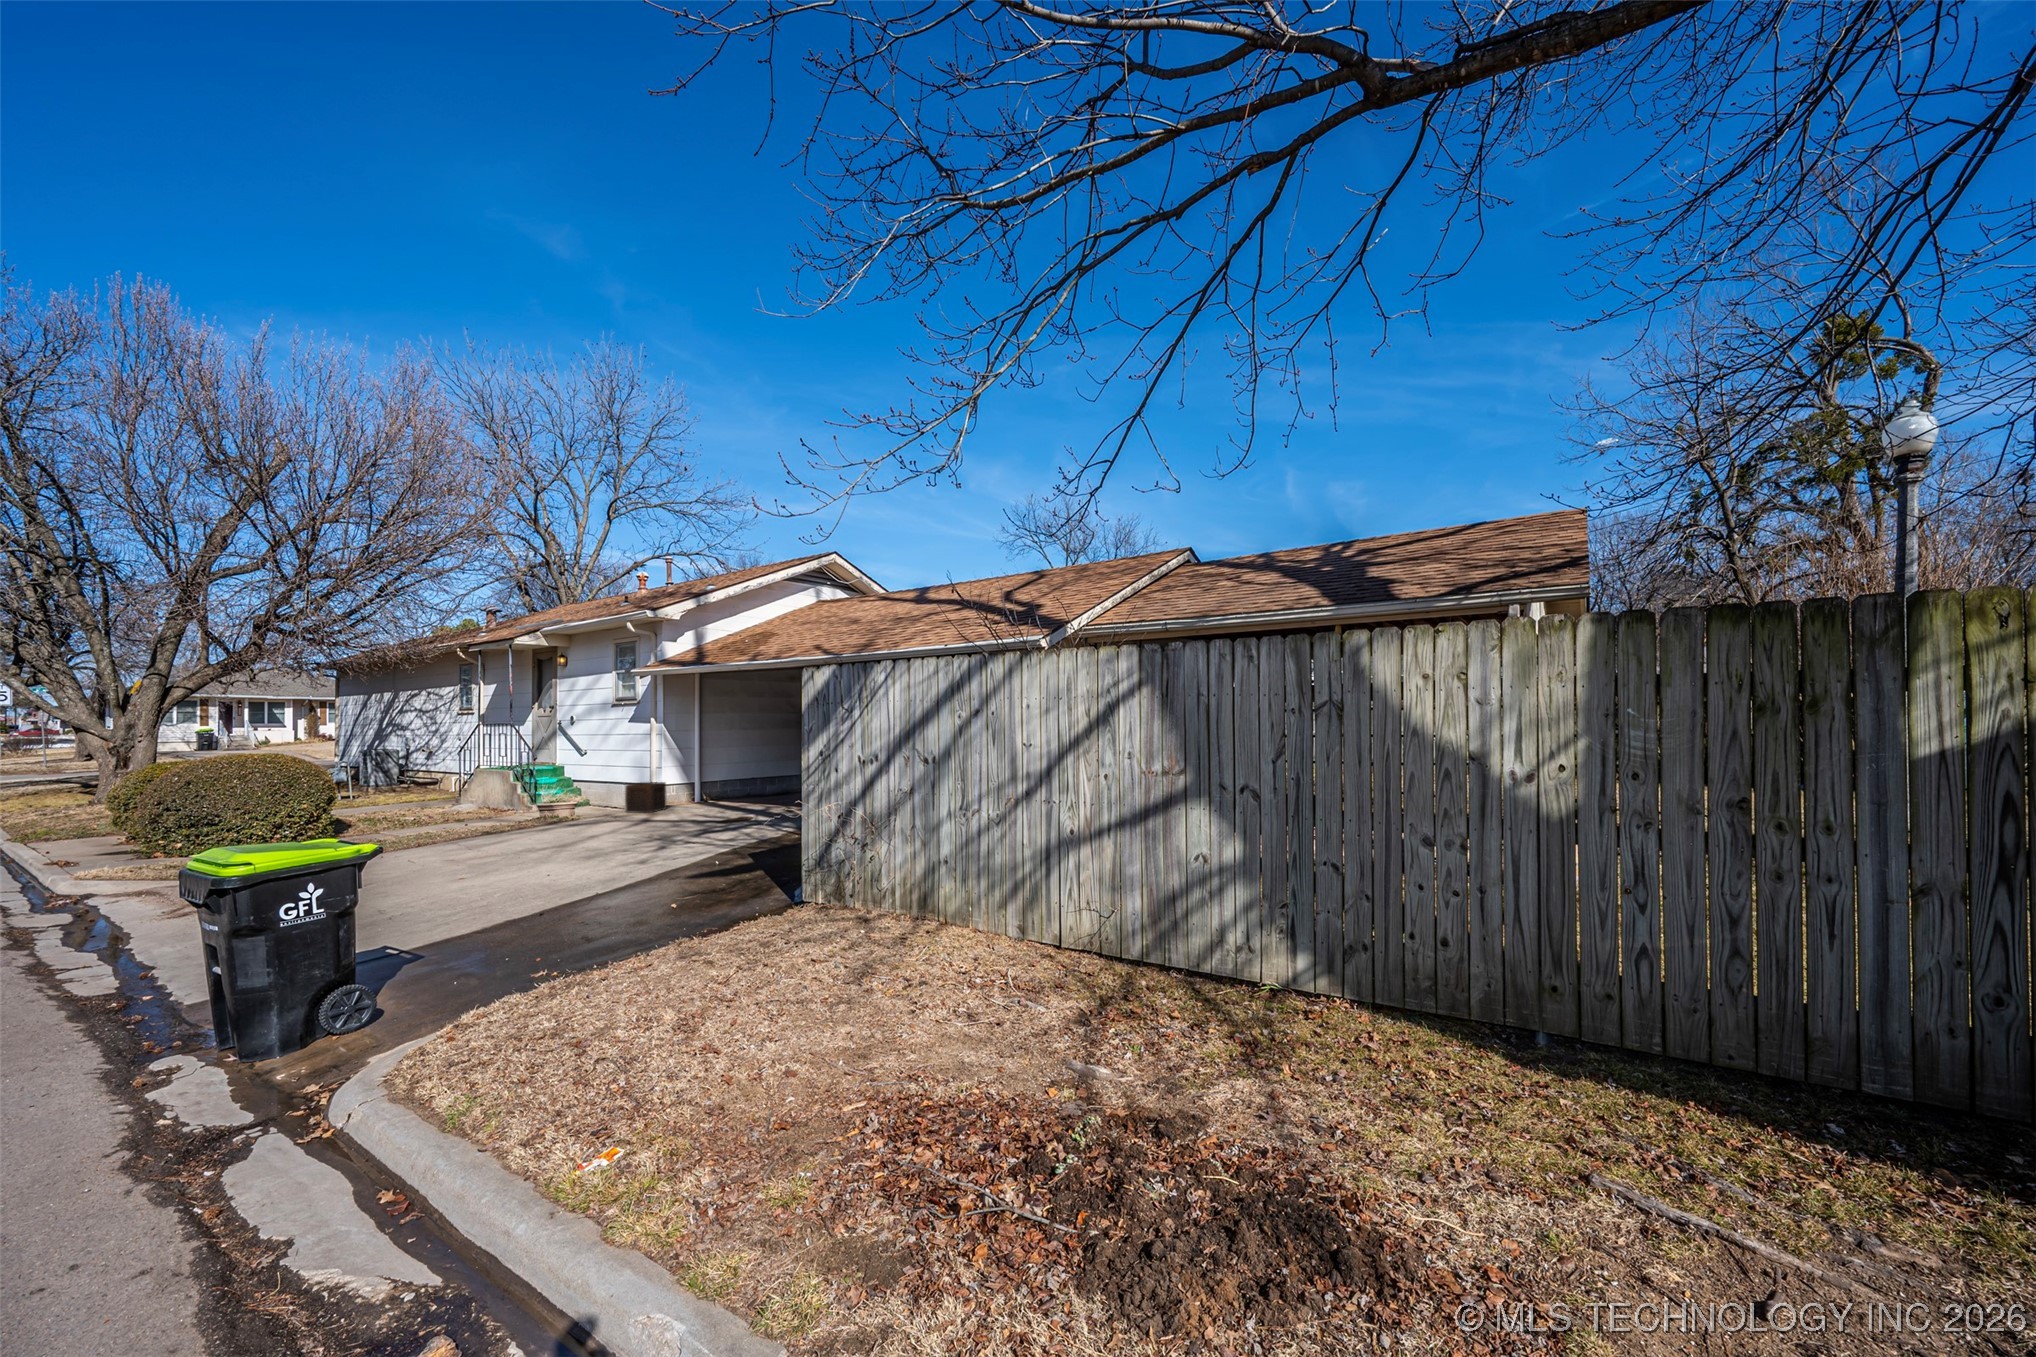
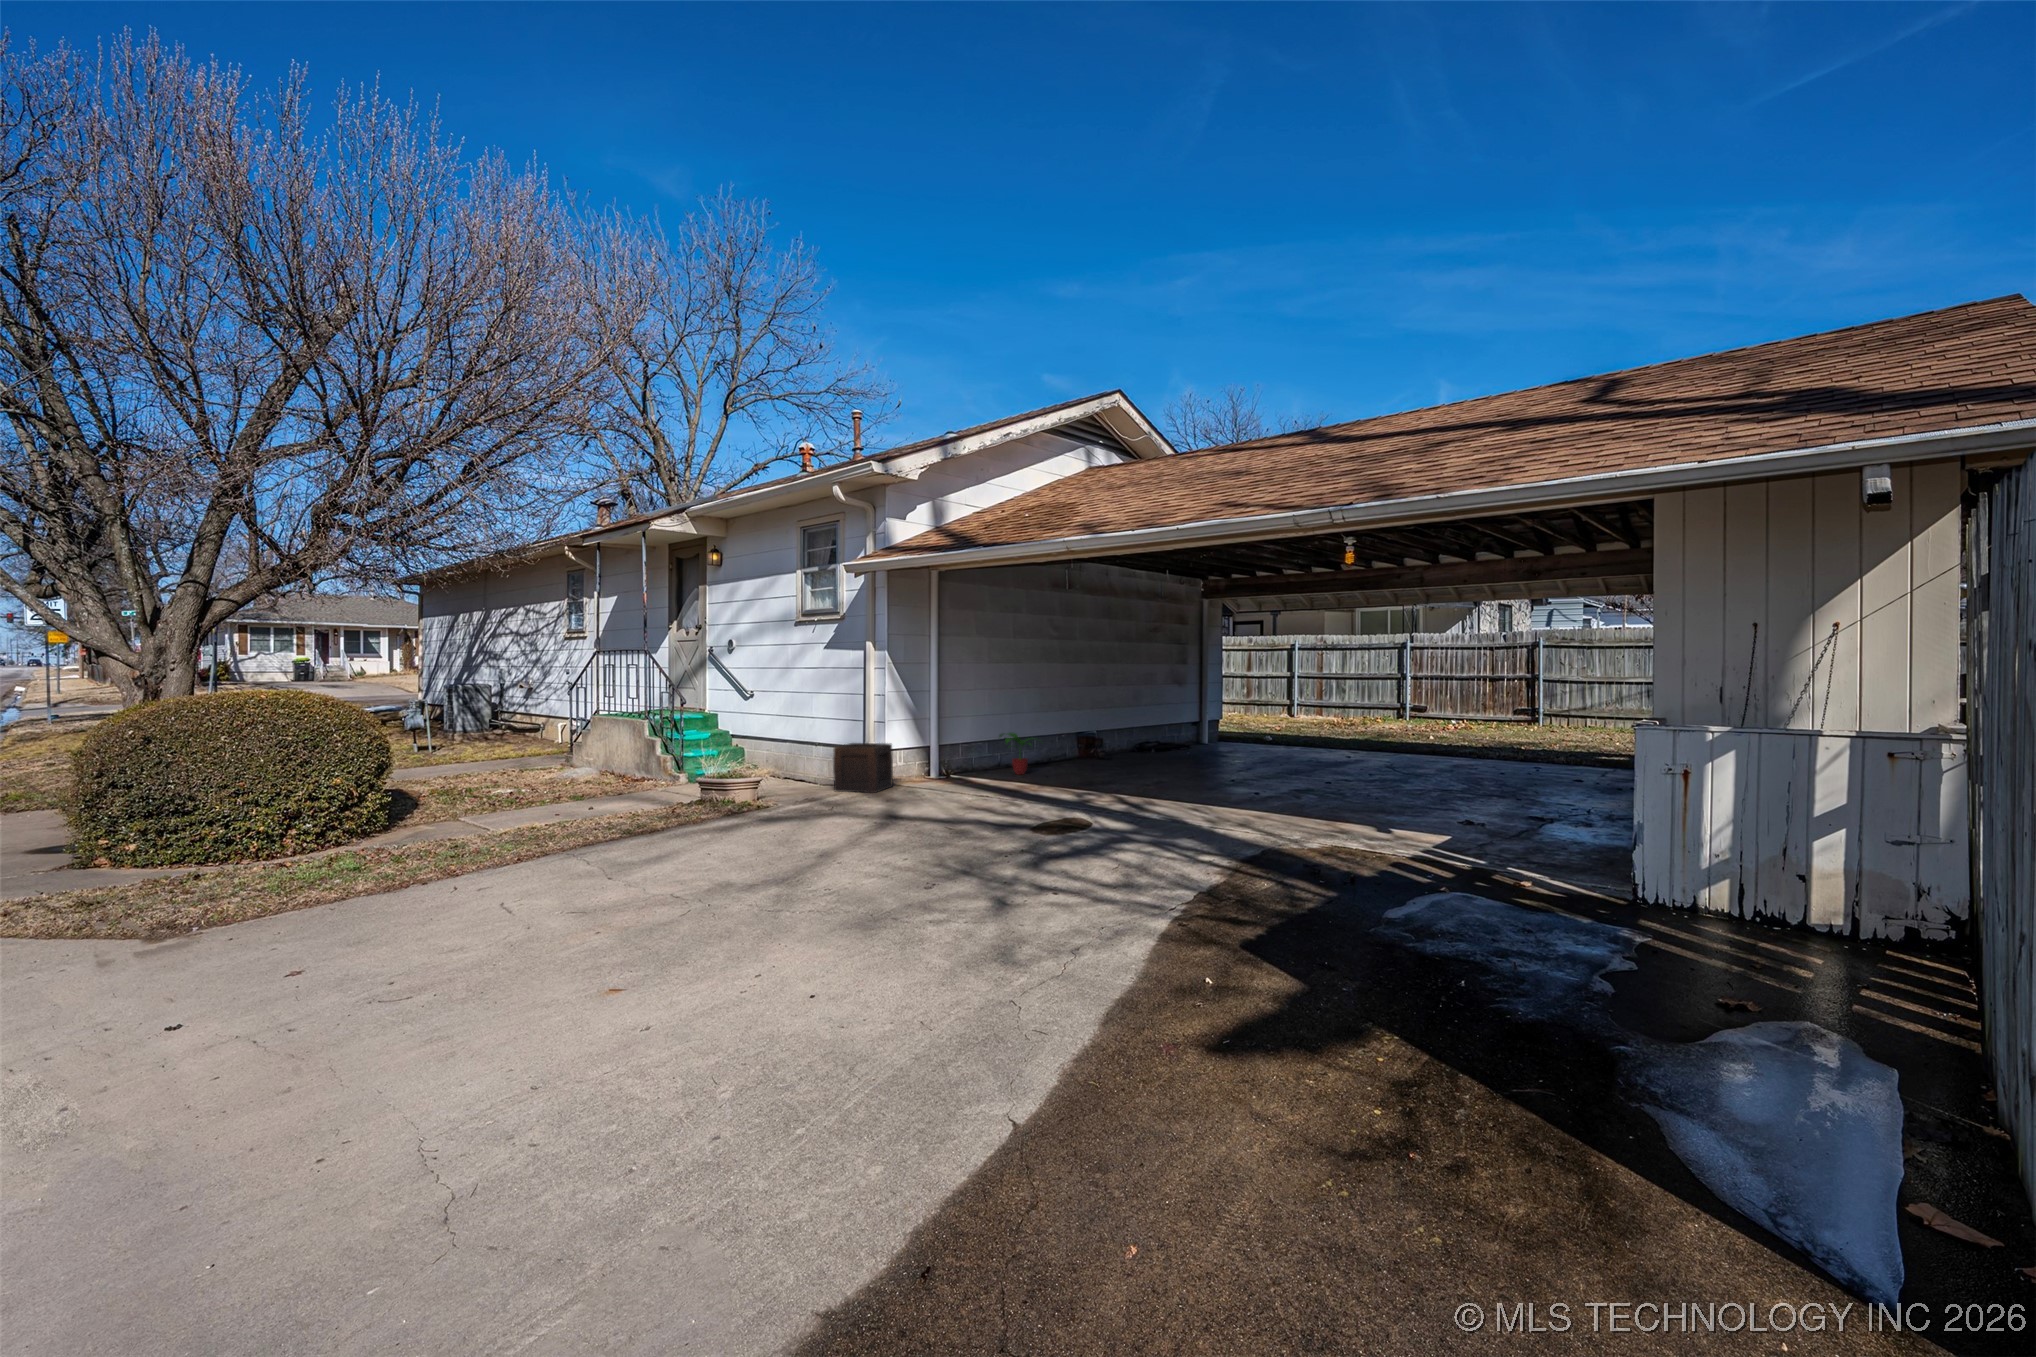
potted plant: none [746,774,774,801] -> present [1000,733,1036,774]

